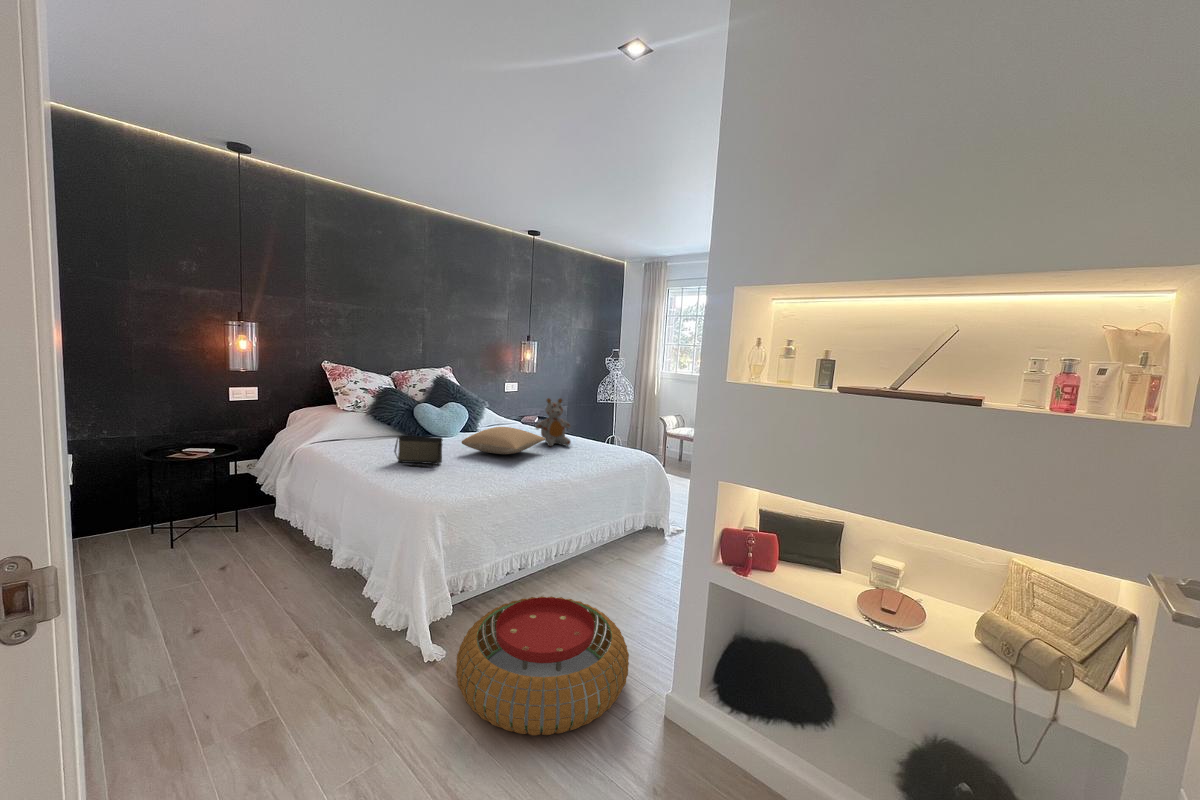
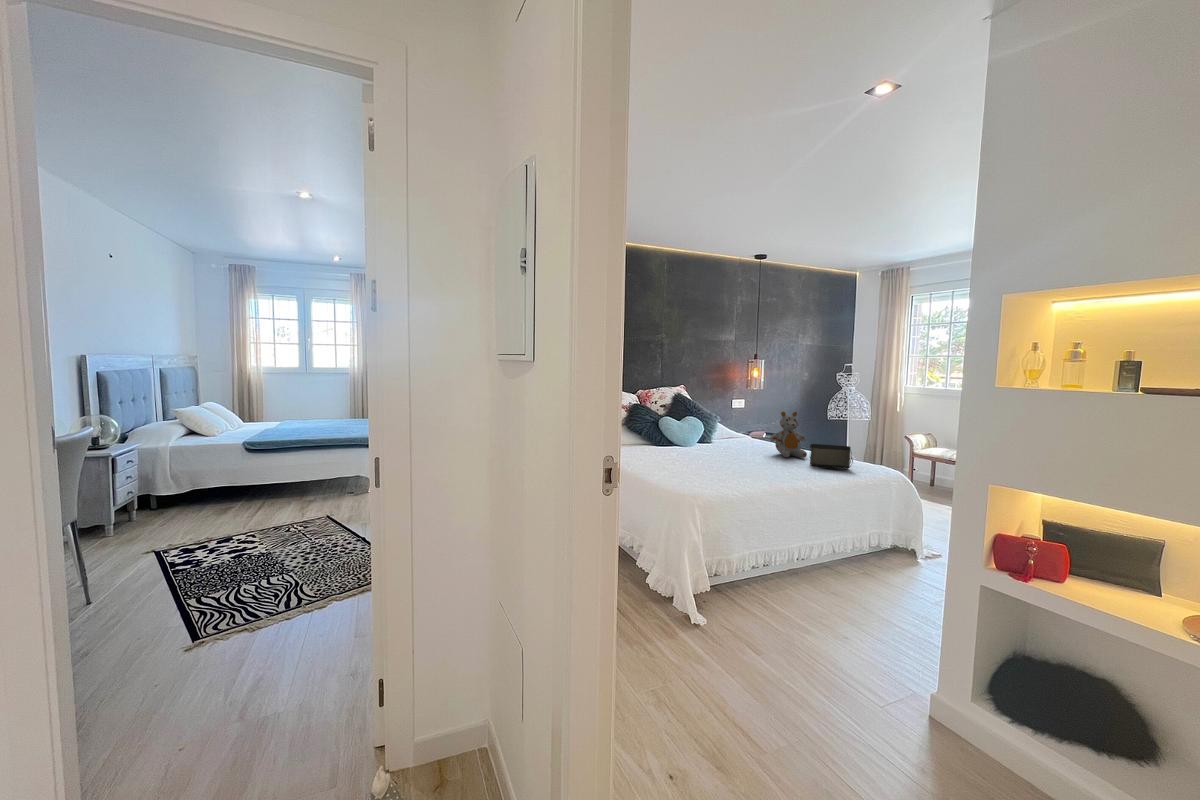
pillow: present [462,427,545,454] -> none [705,437,782,462]
handbag: present [394,435,443,467] -> present [810,444,853,470]
pouf: present [456,596,629,736] -> none [719,587,886,703]

